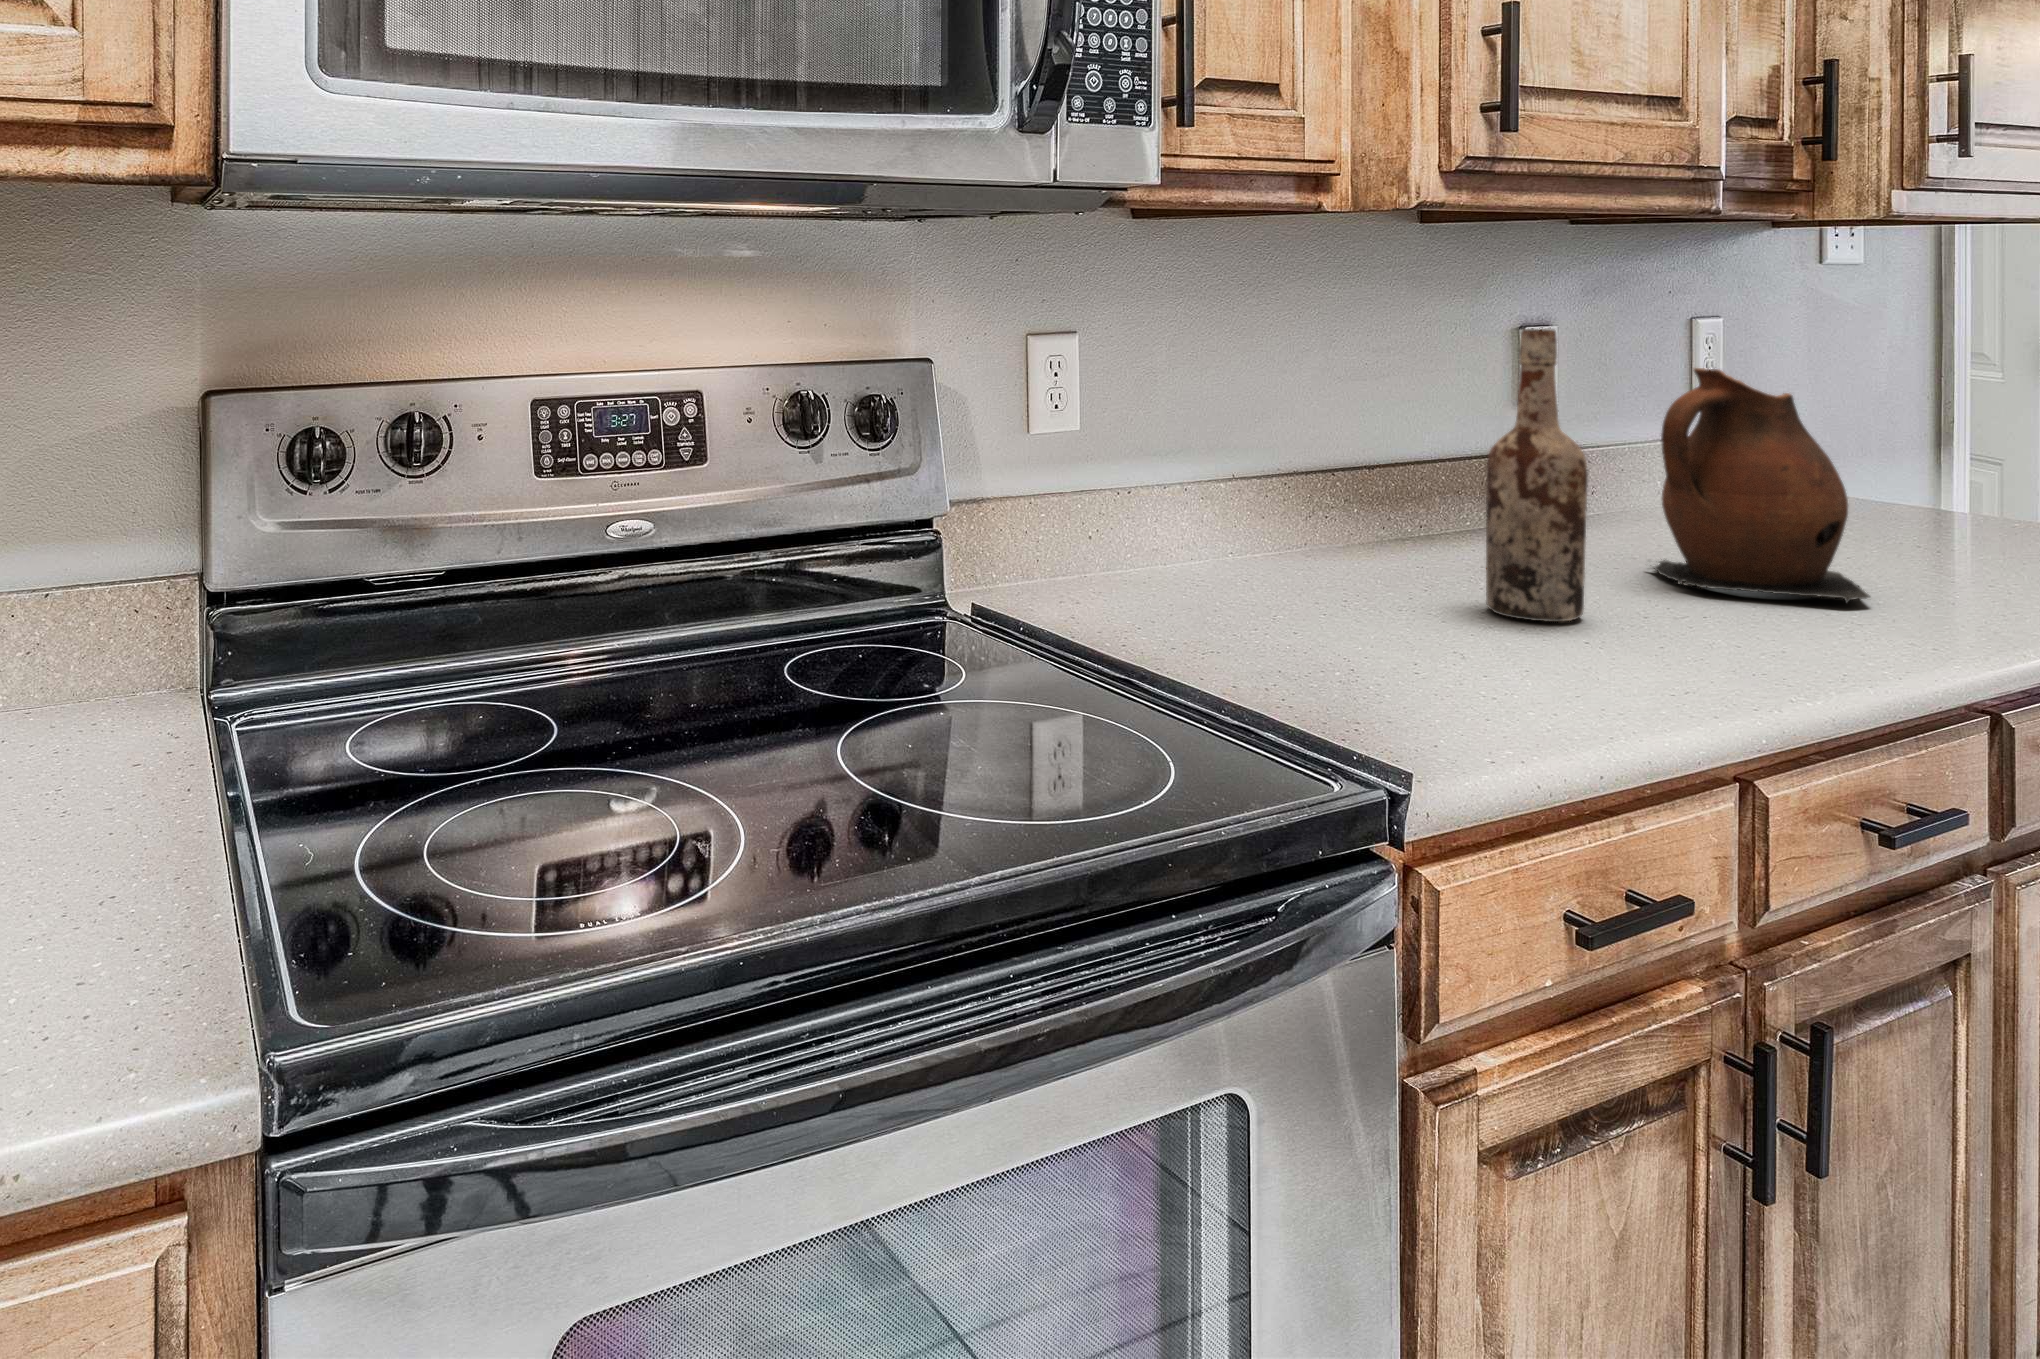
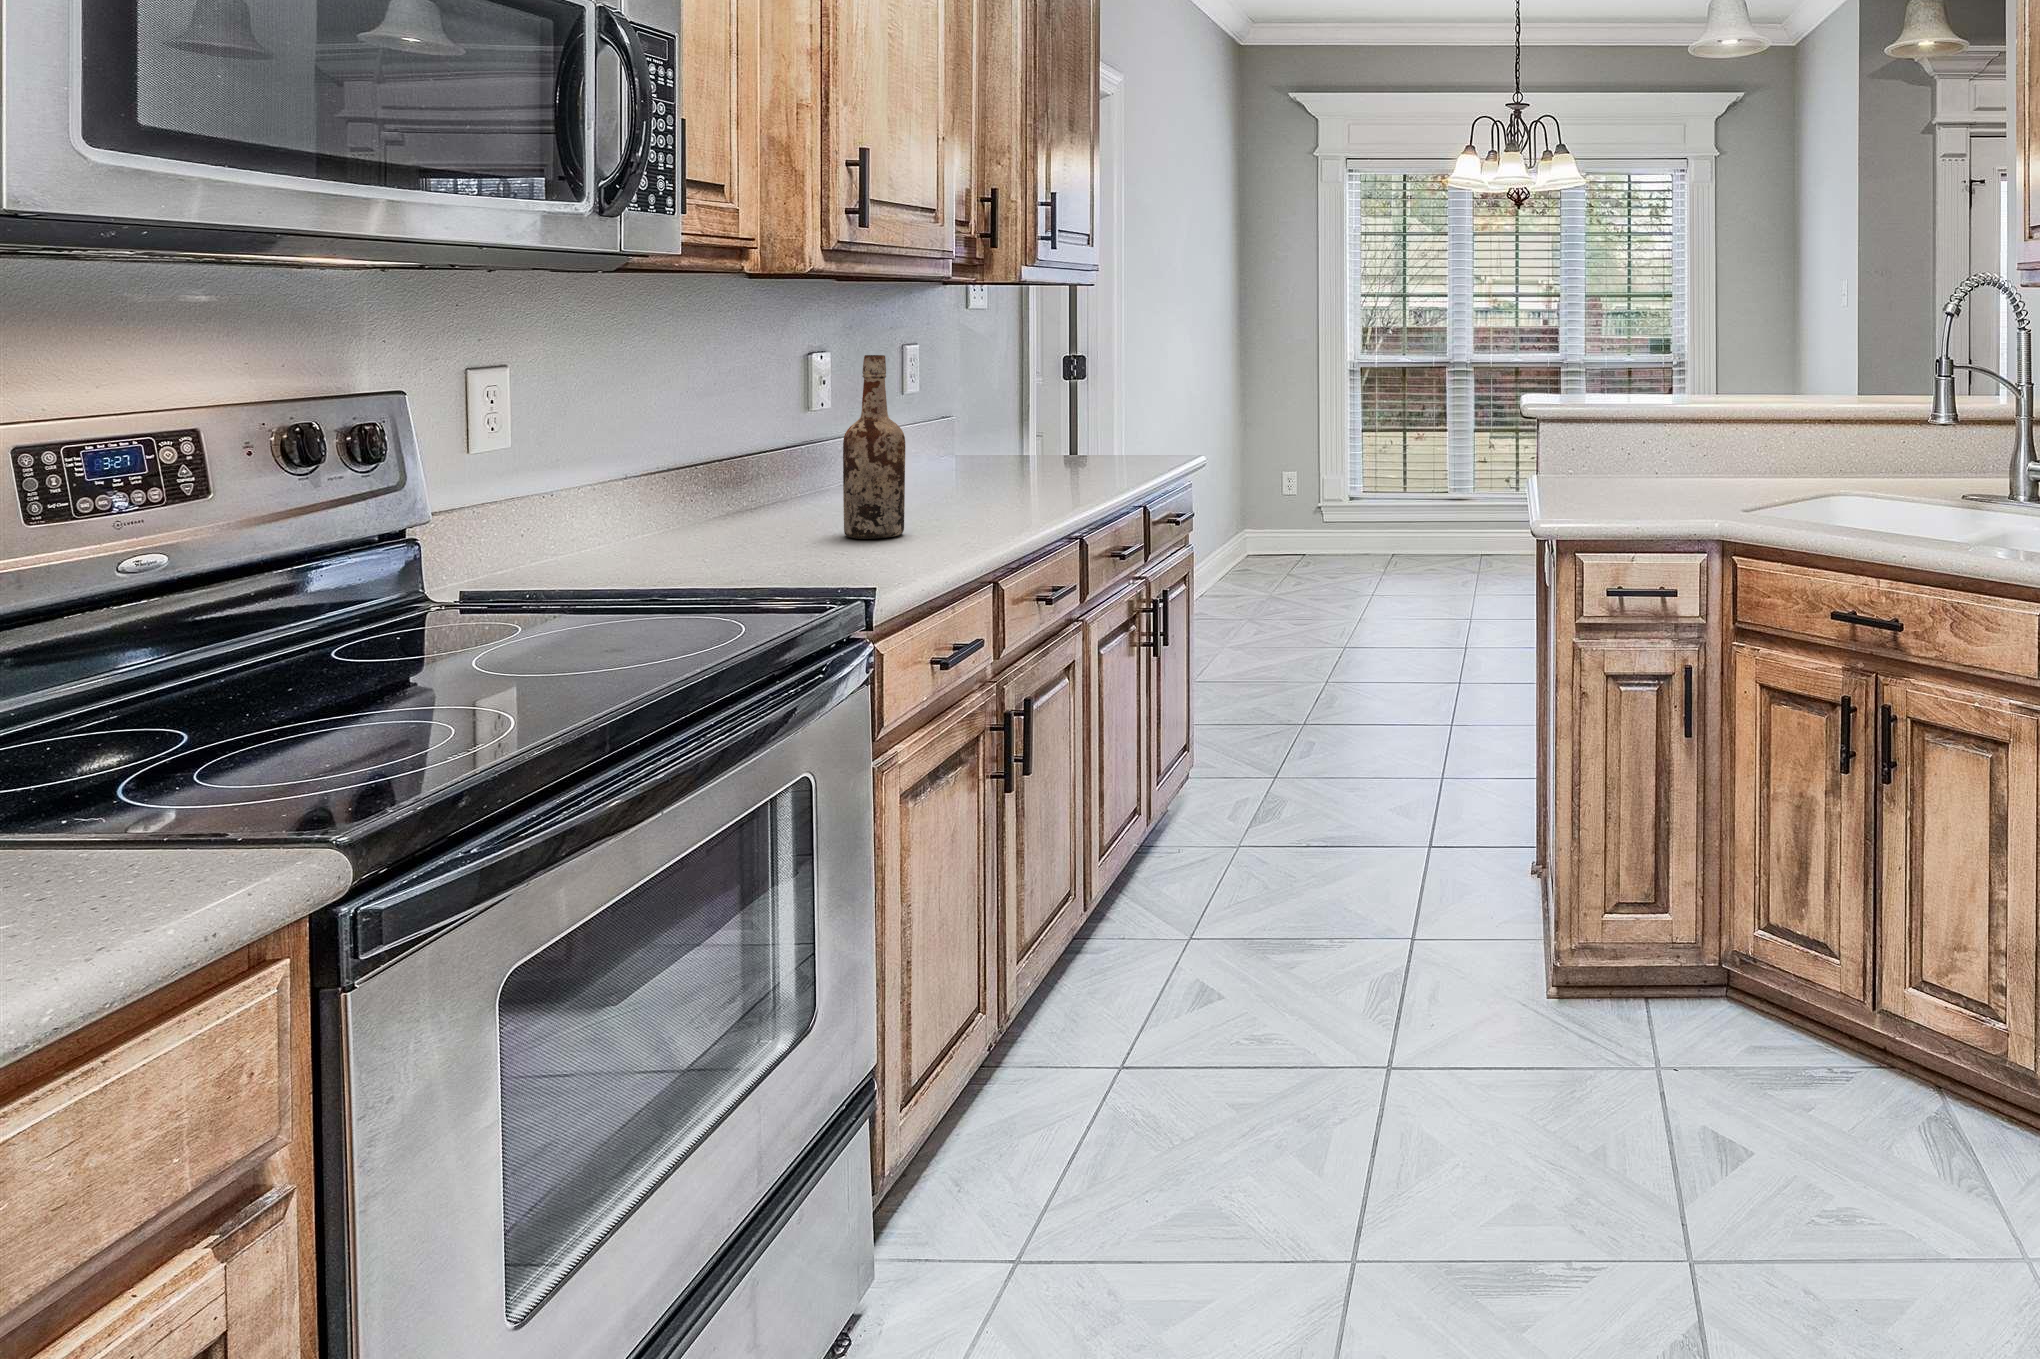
ceramic pitcher: present [1654,368,1870,603] -> none [912,376,1036,508]

